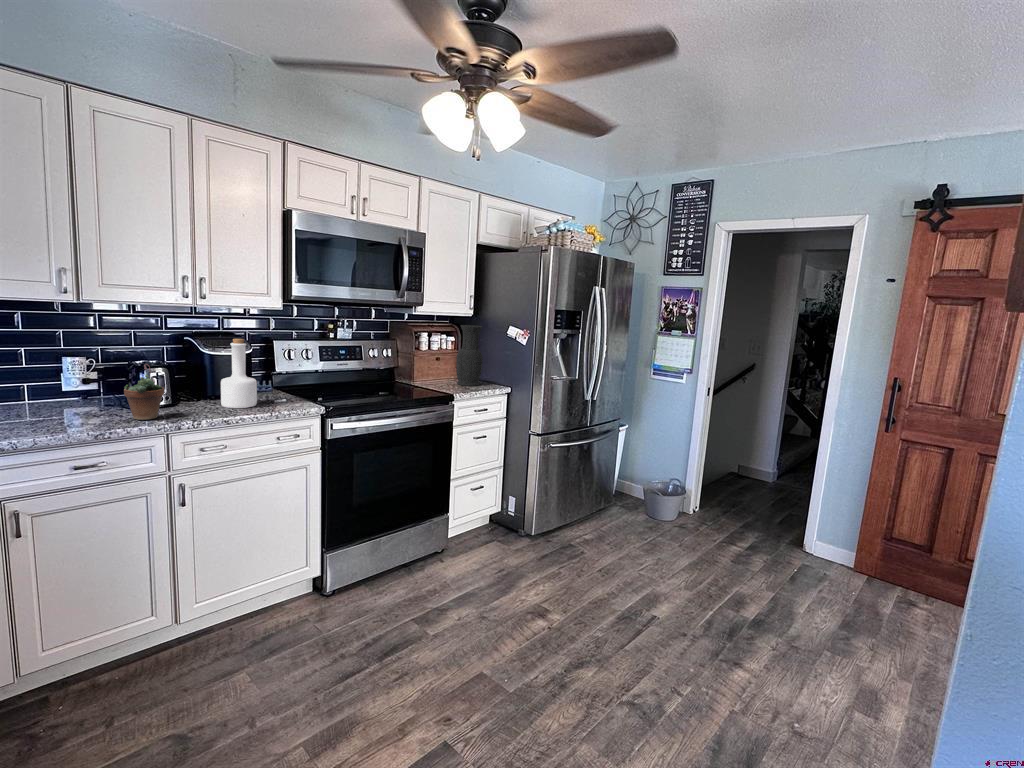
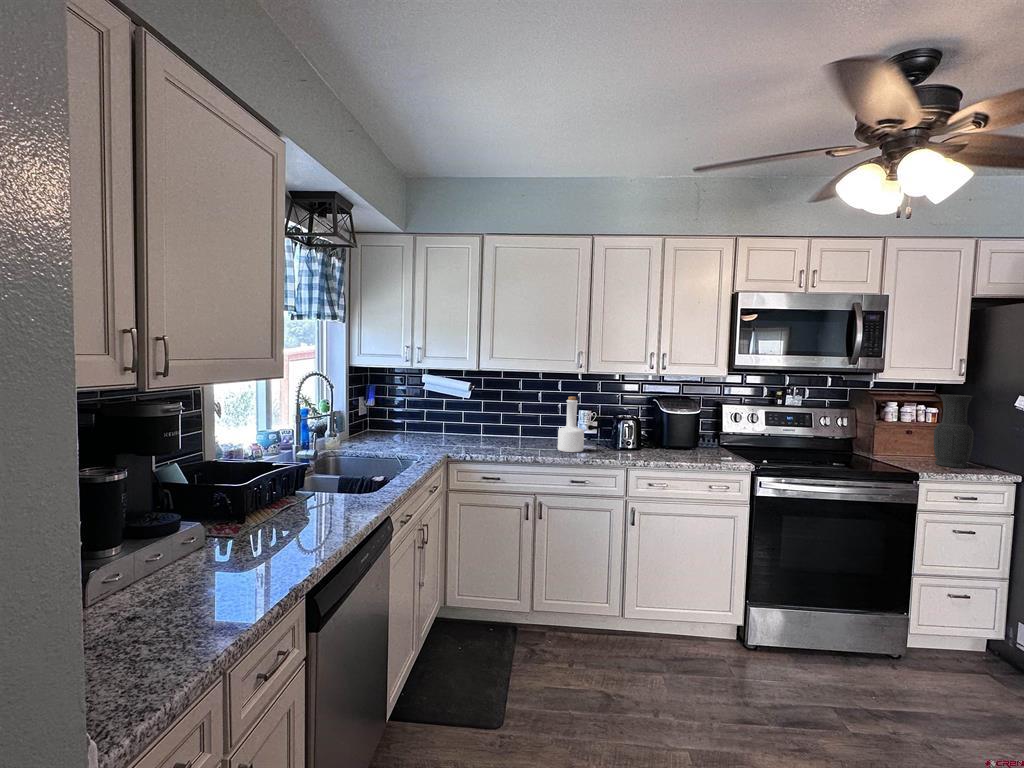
bottle: present [221,339,257,408] -> present [558,397,584,452]
succulent plant: present [124,364,164,420] -> none [605,416,629,456]

